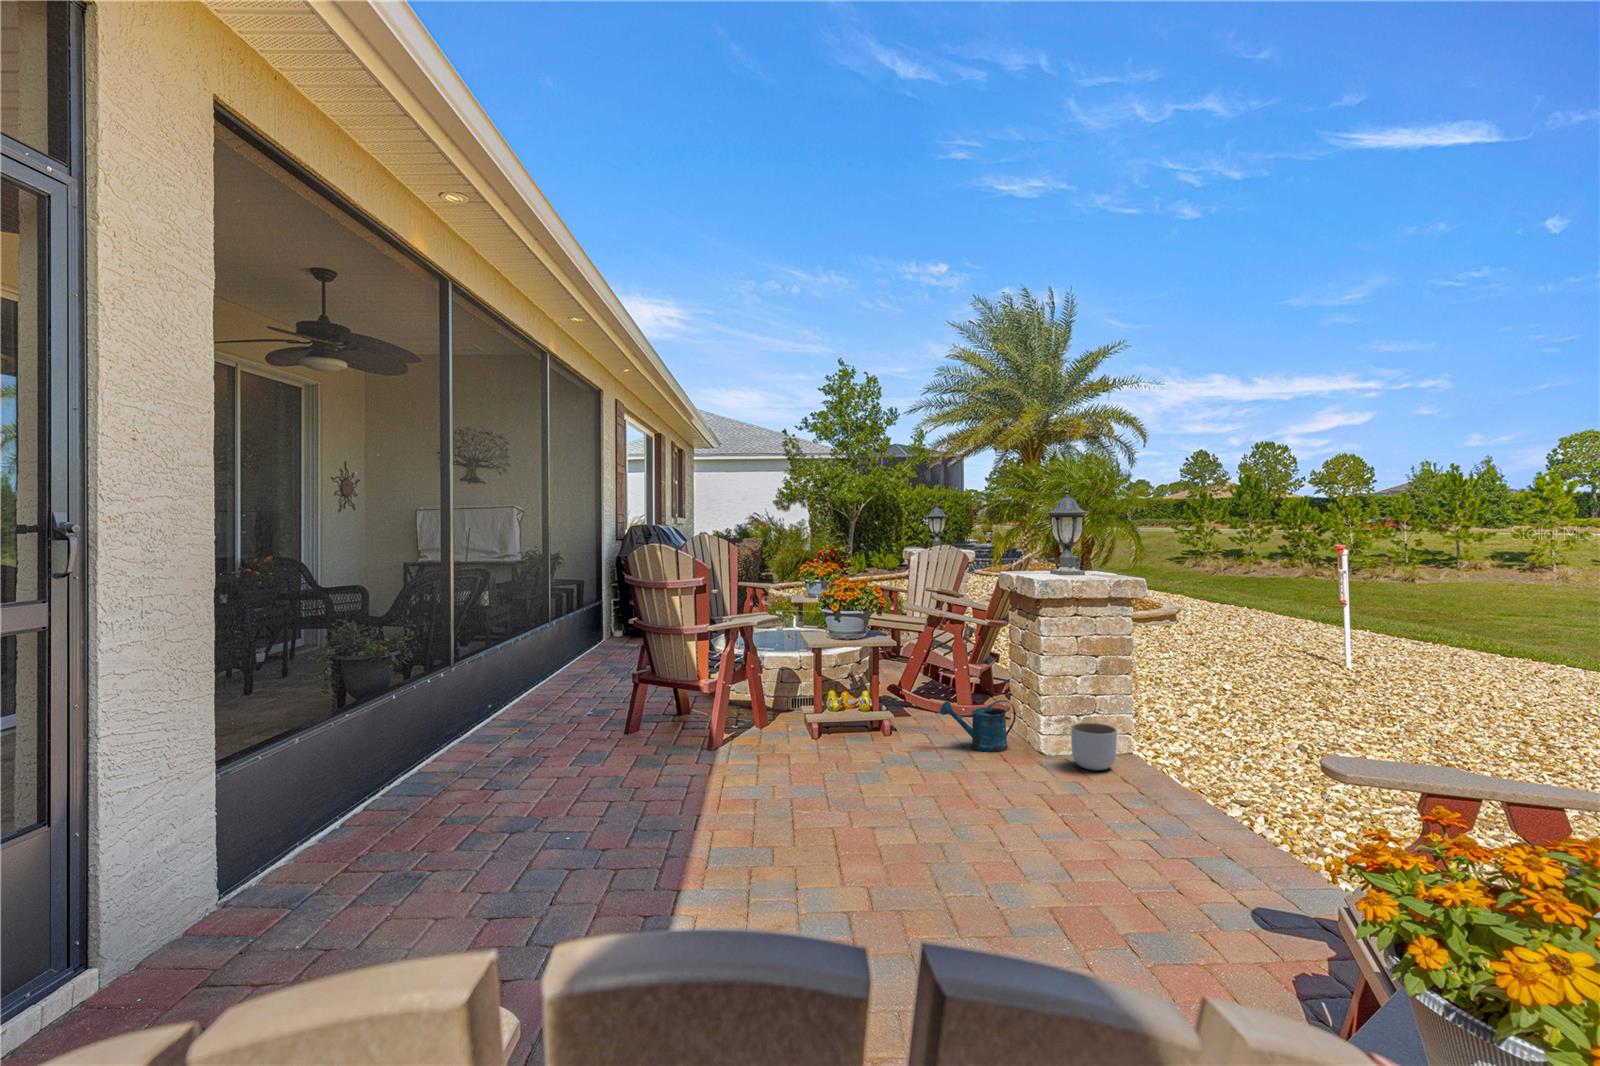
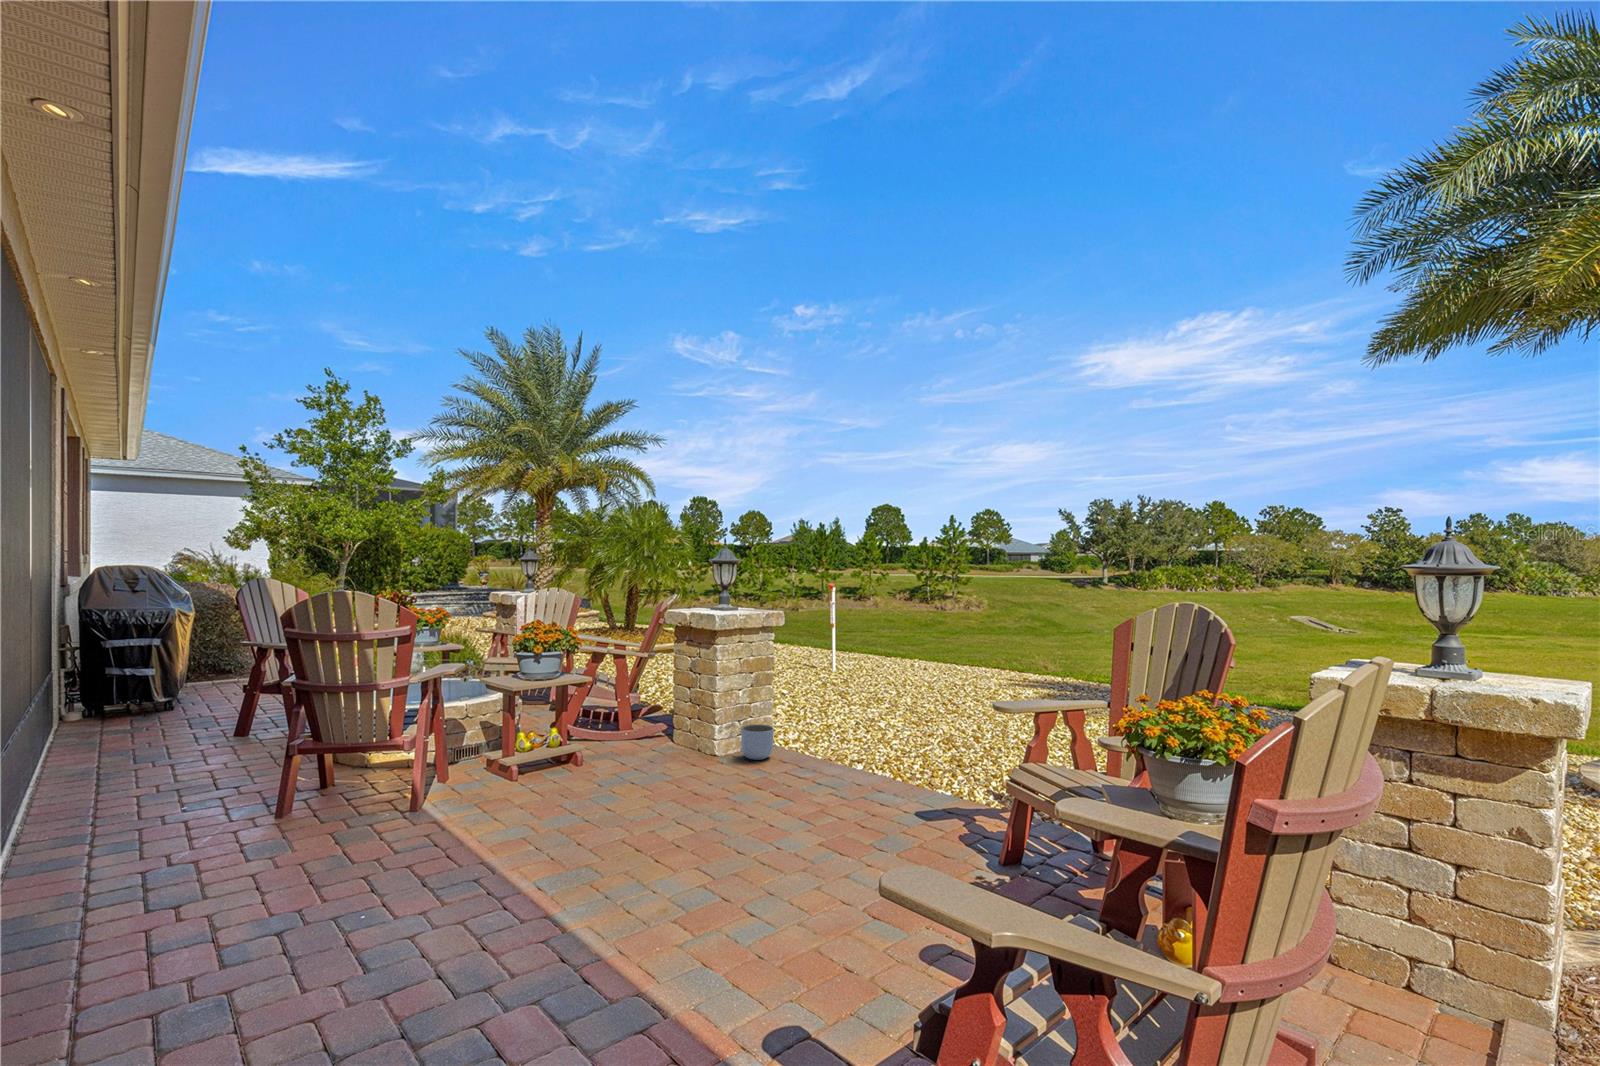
watering can: present [940,700,1016,752] -> none [635,716,690,760]

